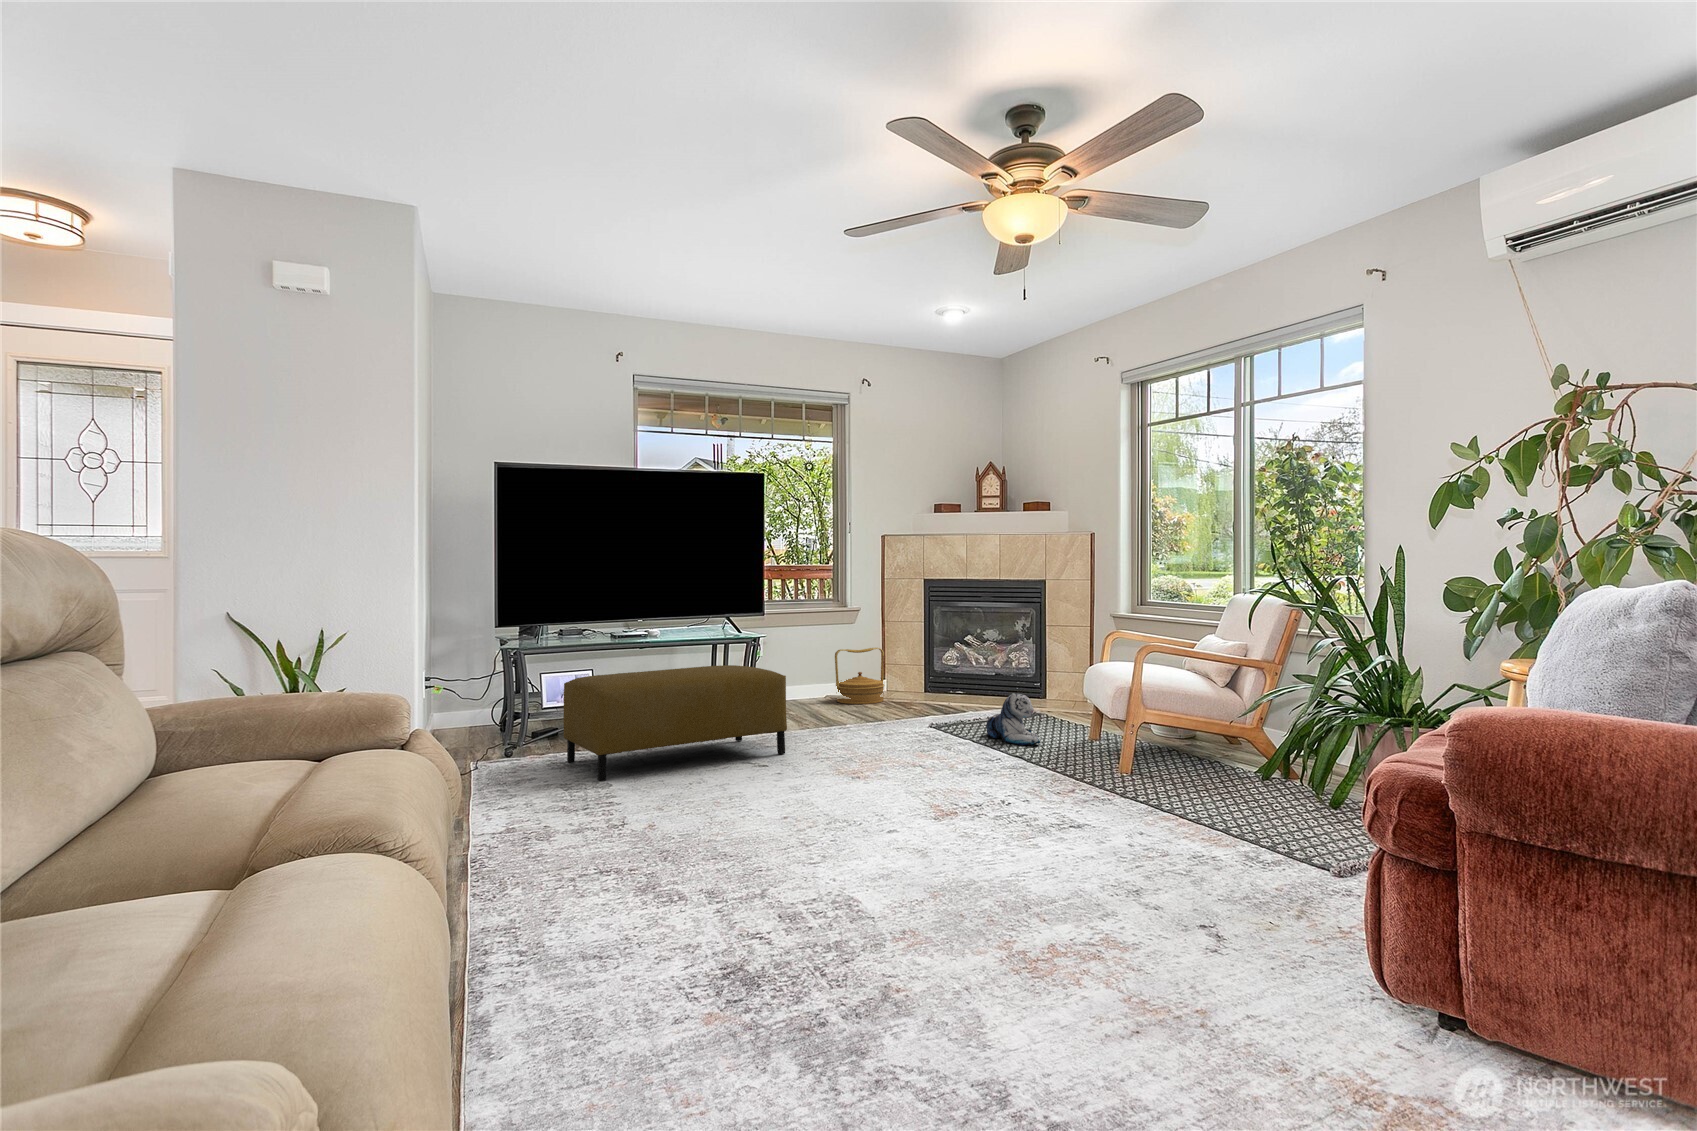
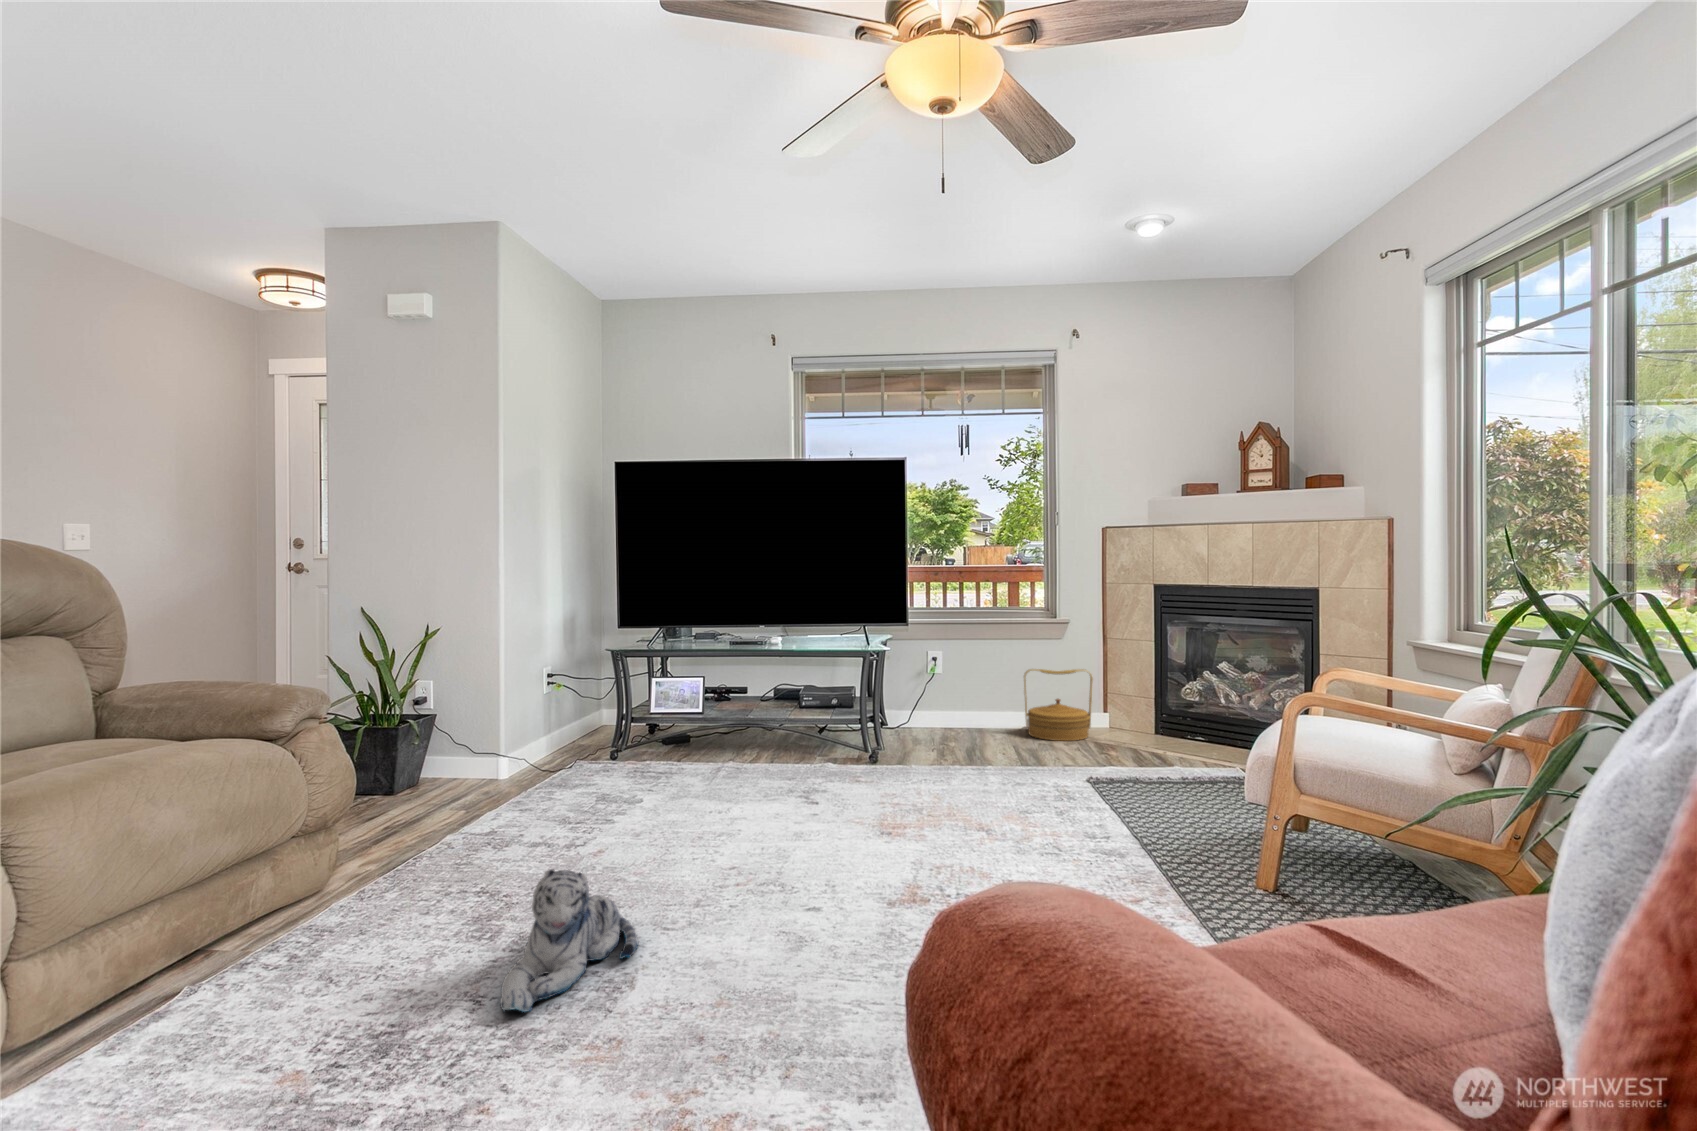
ottoman: present [563,665,787,781] -> none [575,689,820,814]
plush toy: present [986,693,1040,745] -> present [500,869,638,1012]

